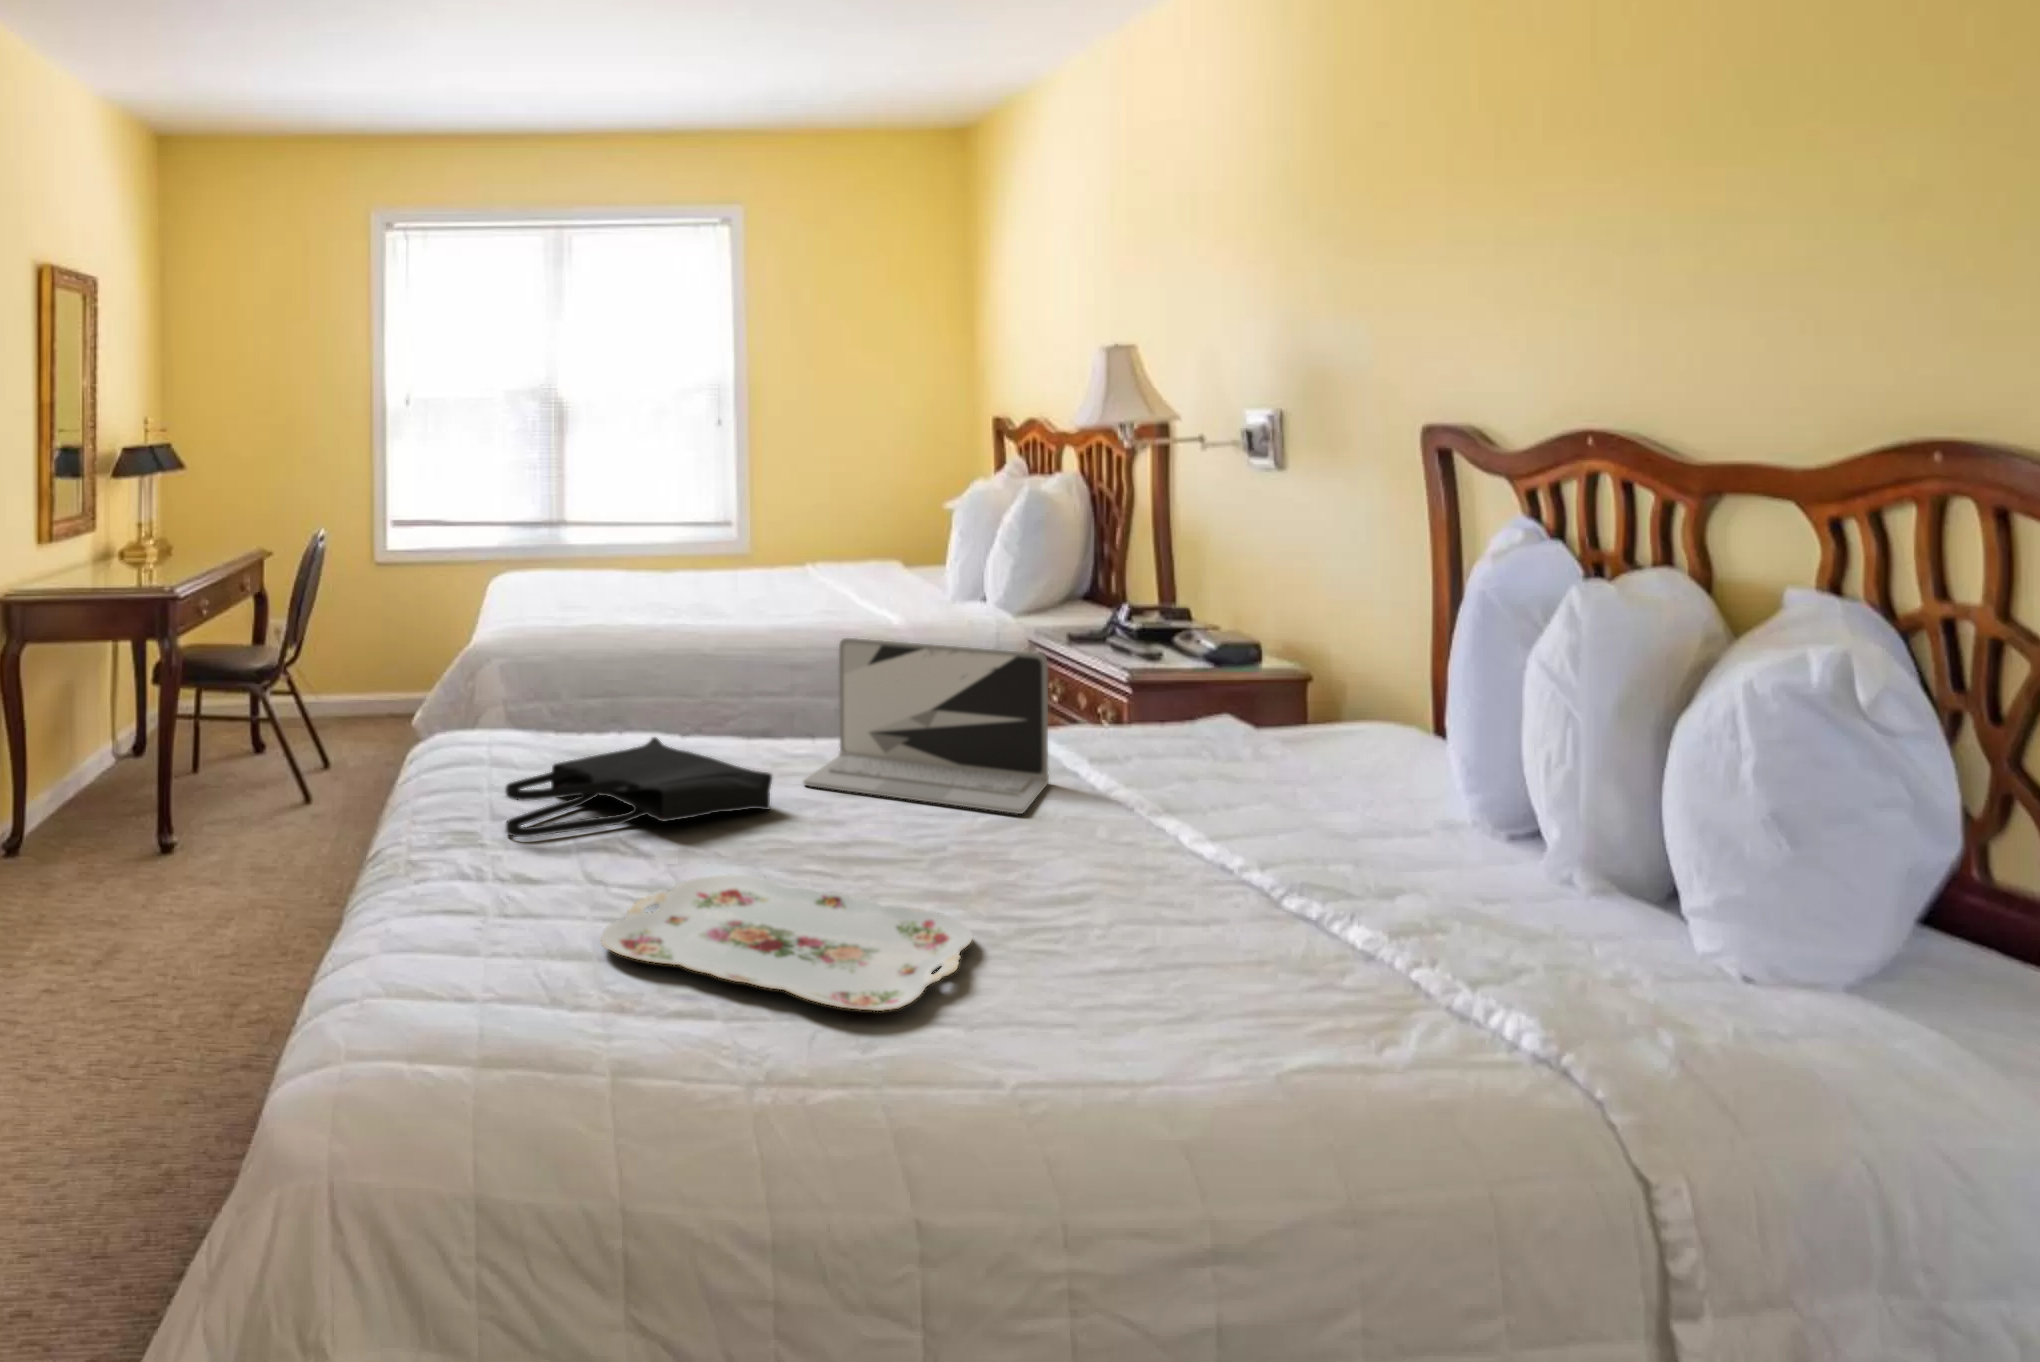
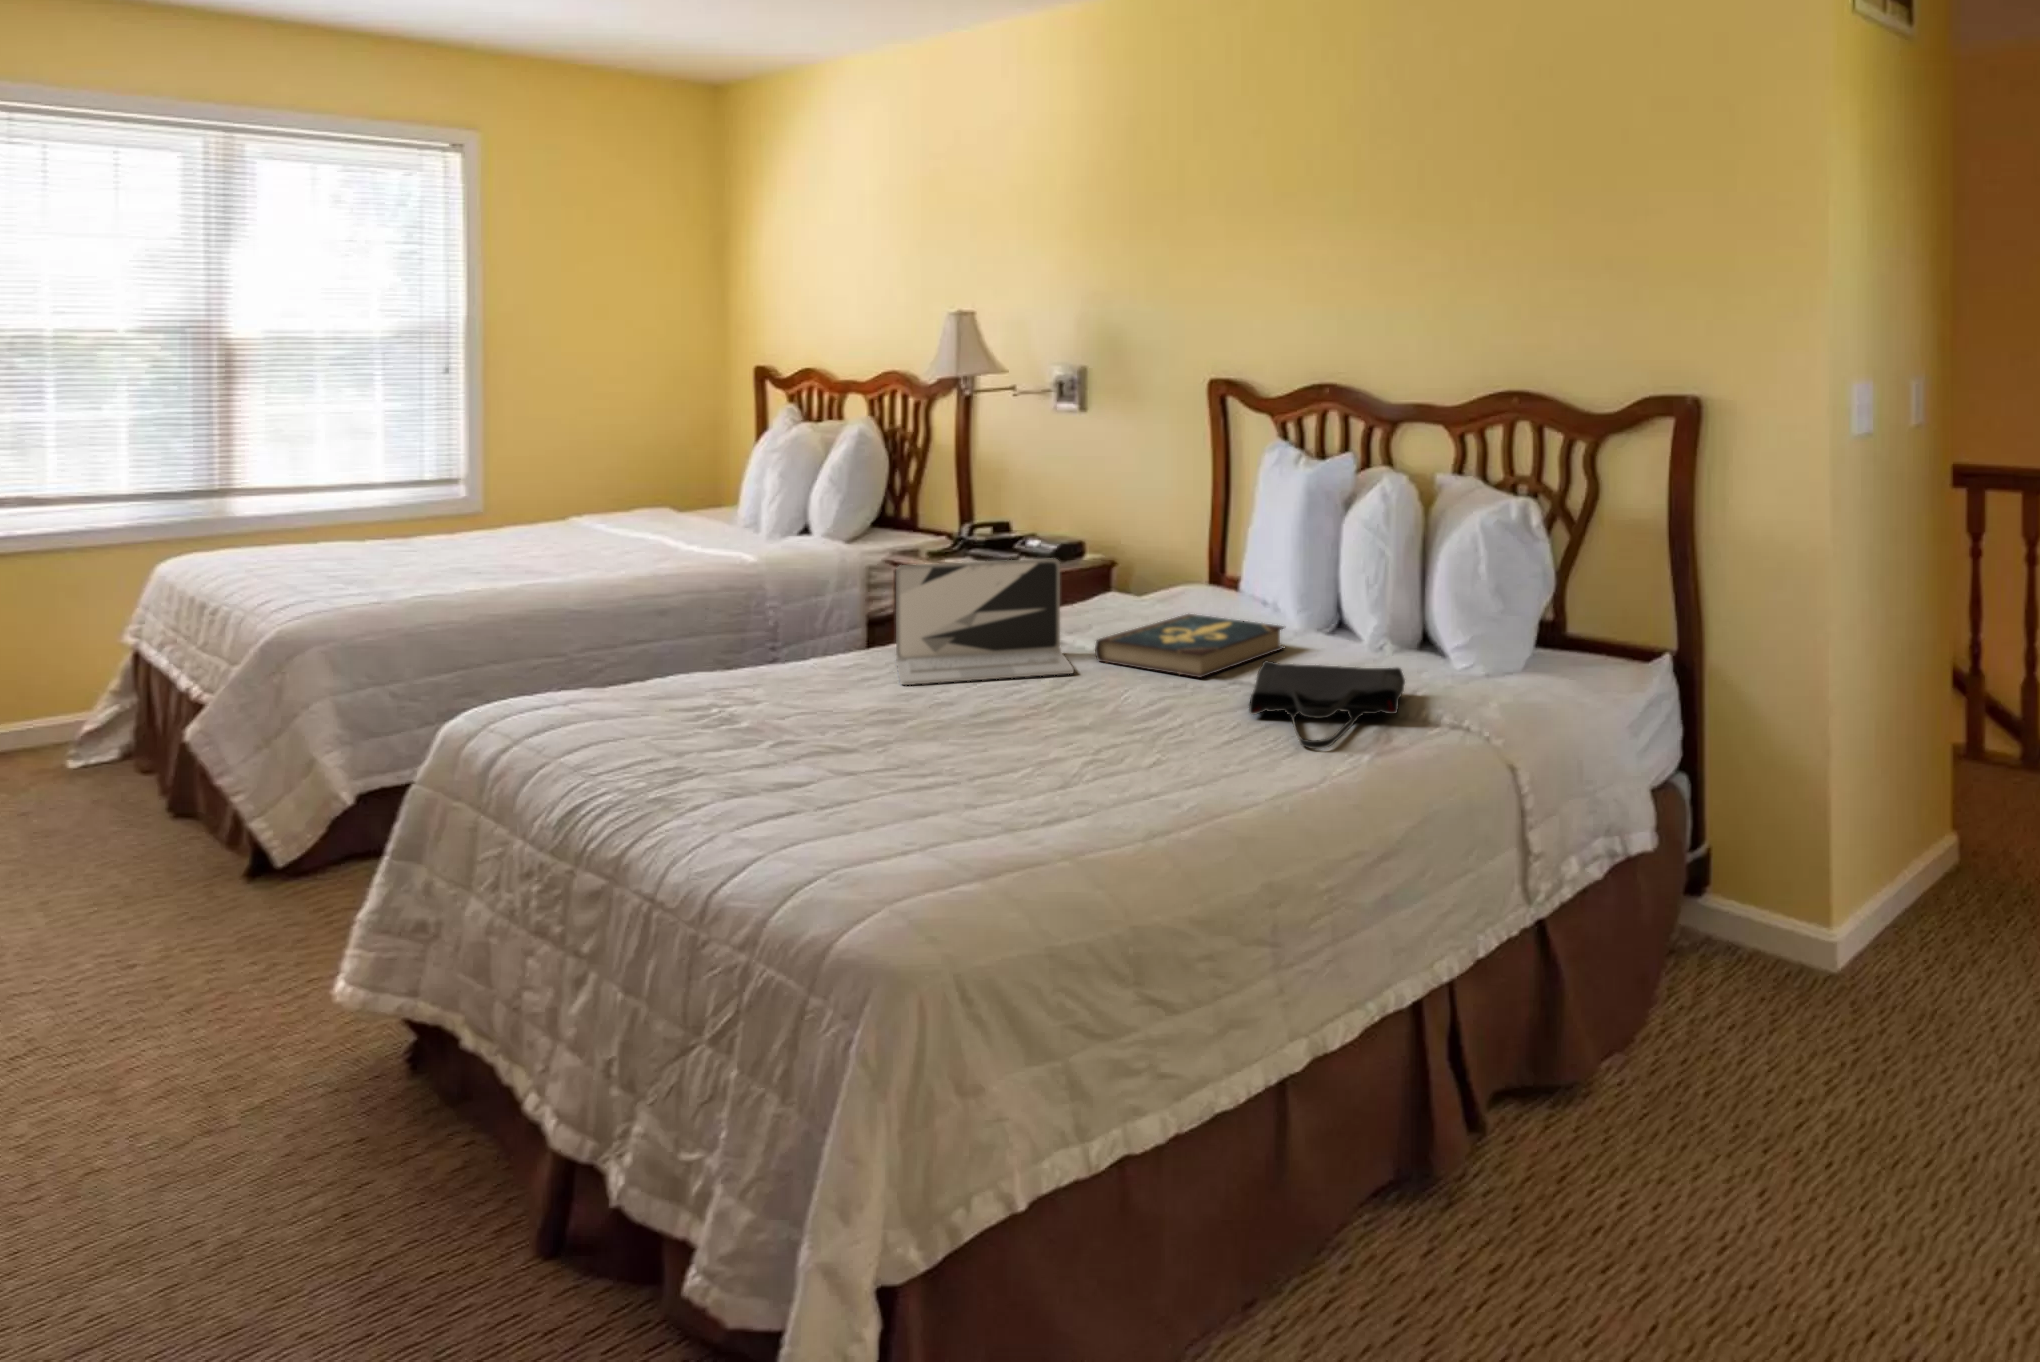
tote bag: present [505,737,772,837] -> present [1249,661,1405,749]
book: none [1078,762,1399,860] -> present [1095,614,1284,677]
serving tray: present [601,875,973,1011] -> none [927,734,1179,803]

